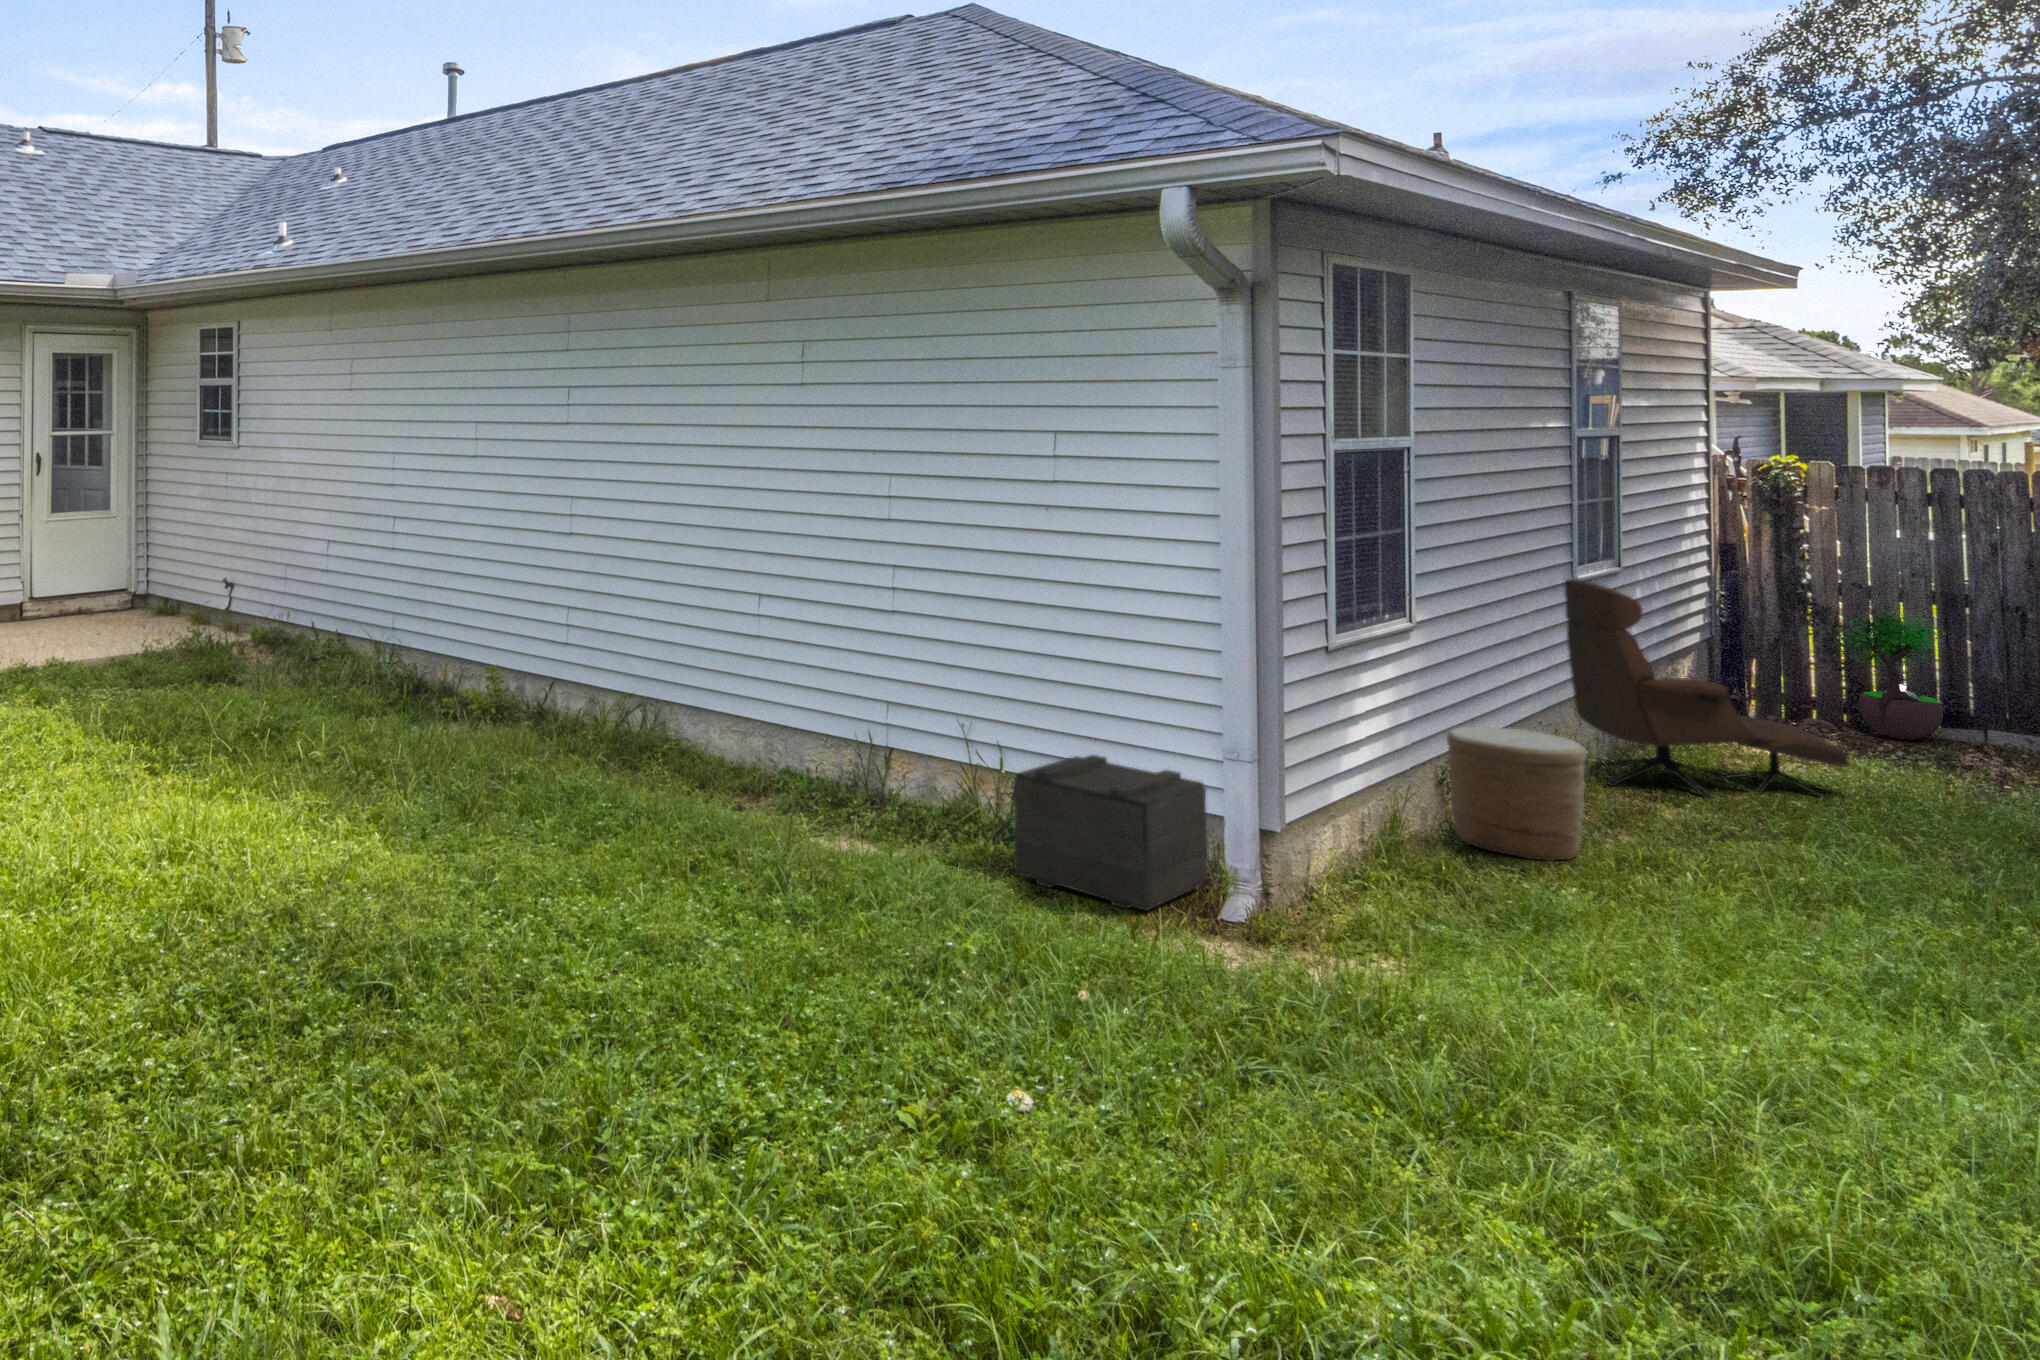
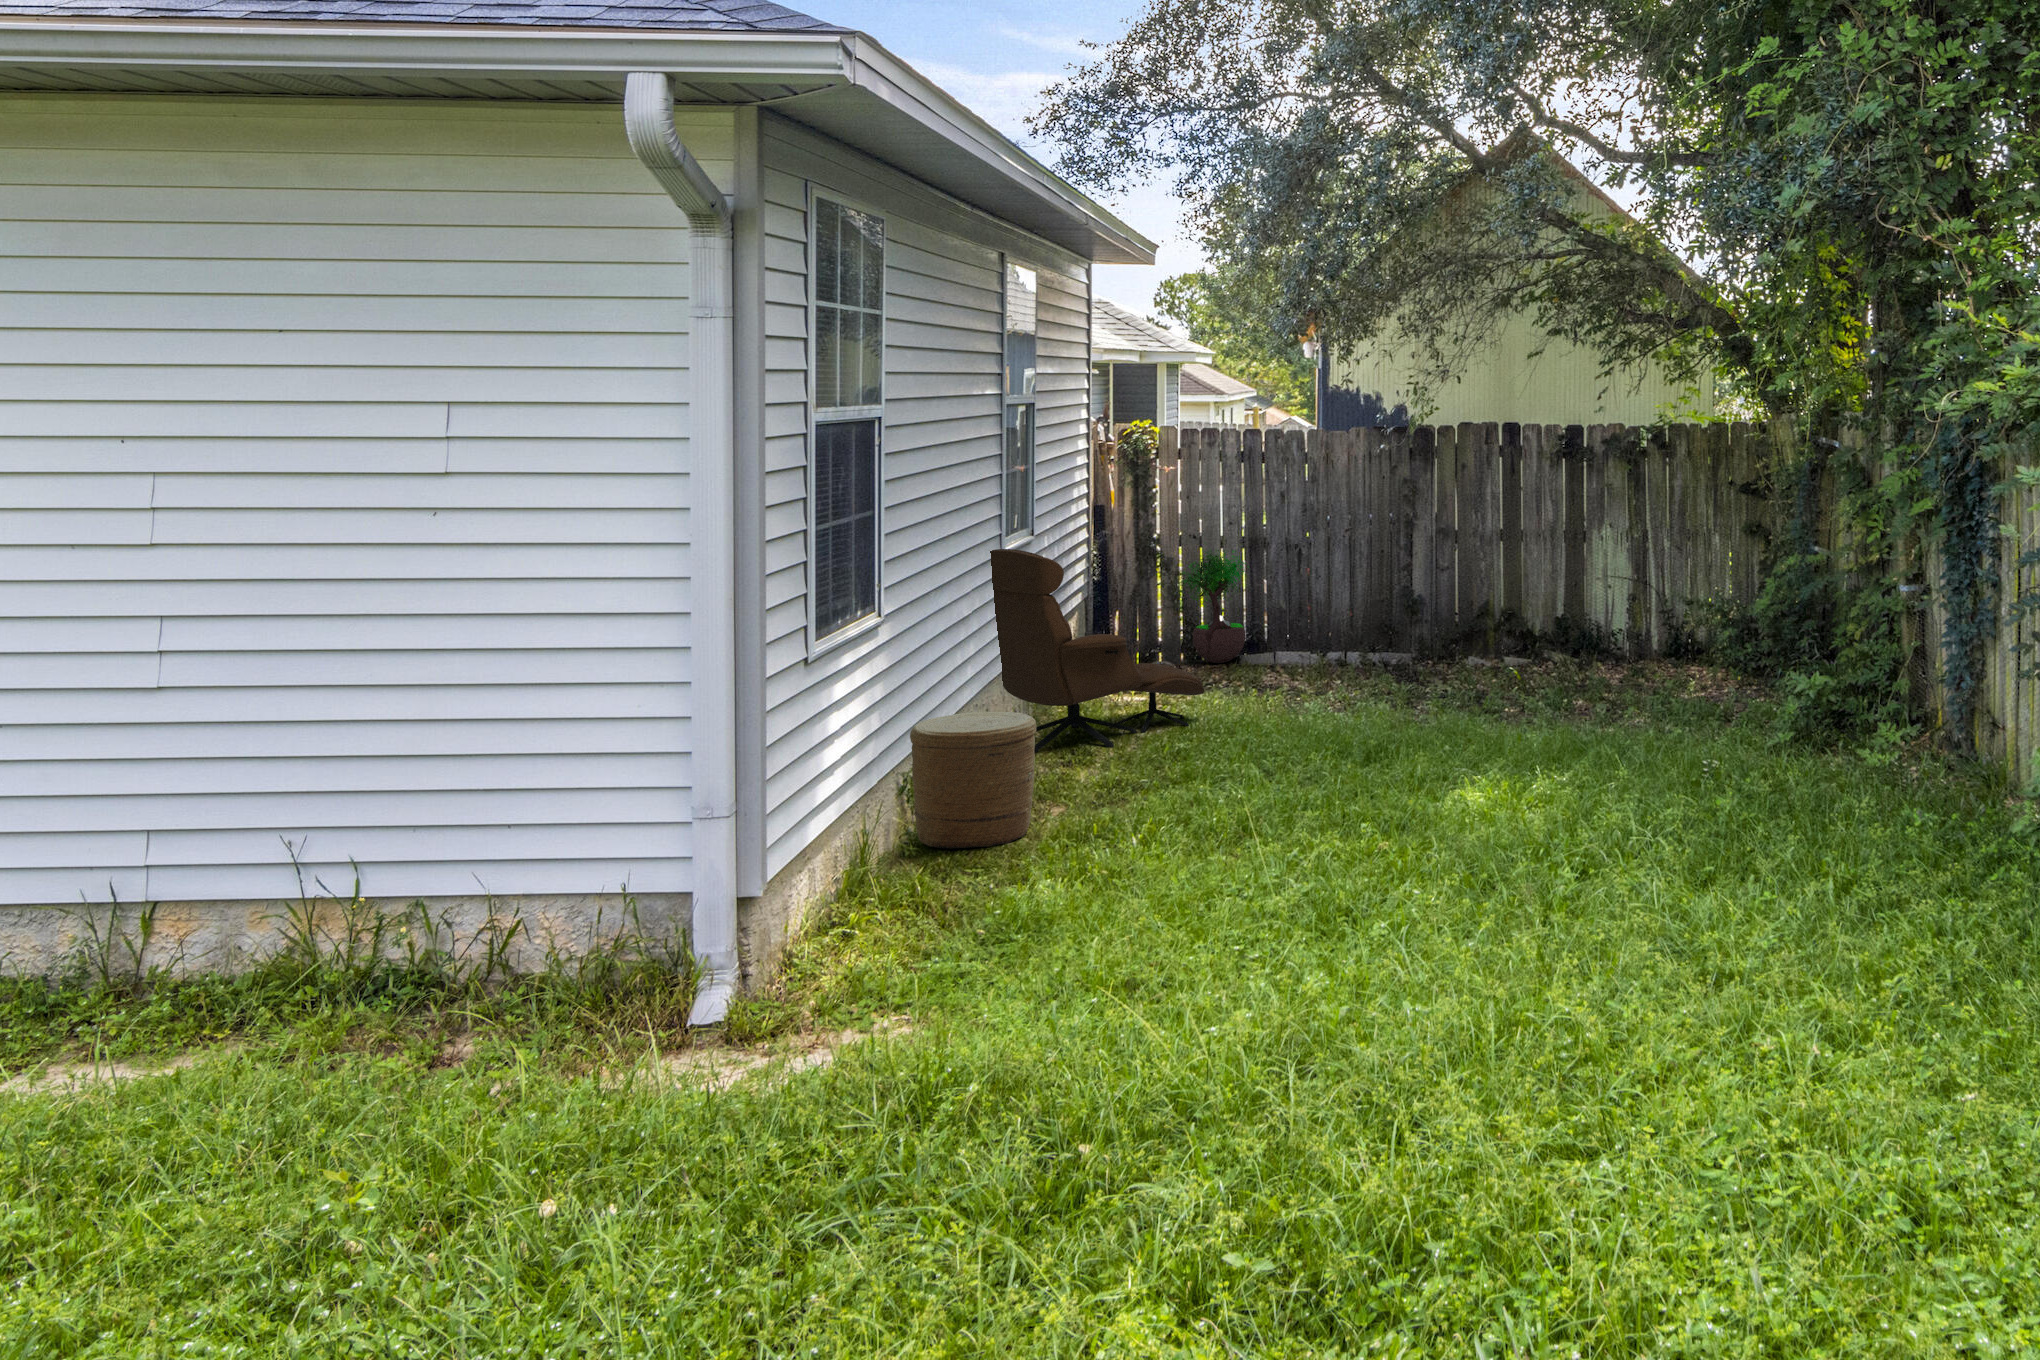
wooden crate: present [1014,755,1207,910] -> none [389,846,669,1059]

